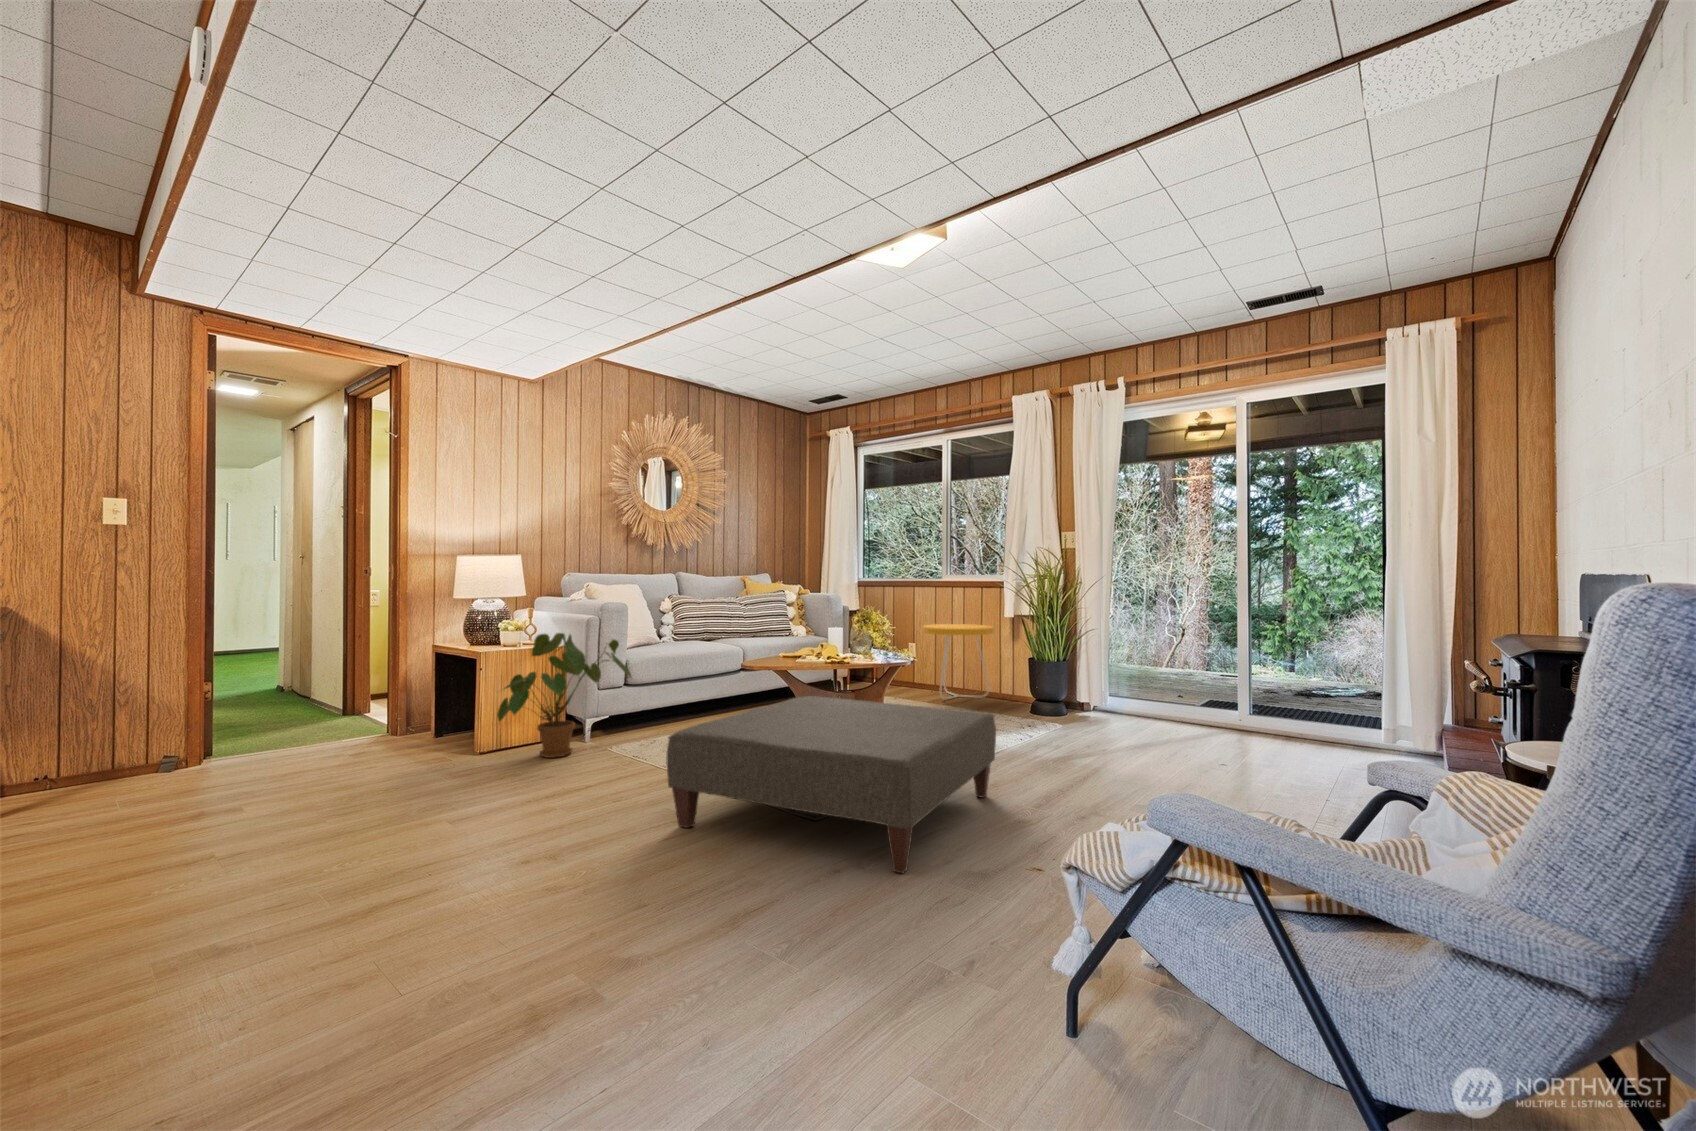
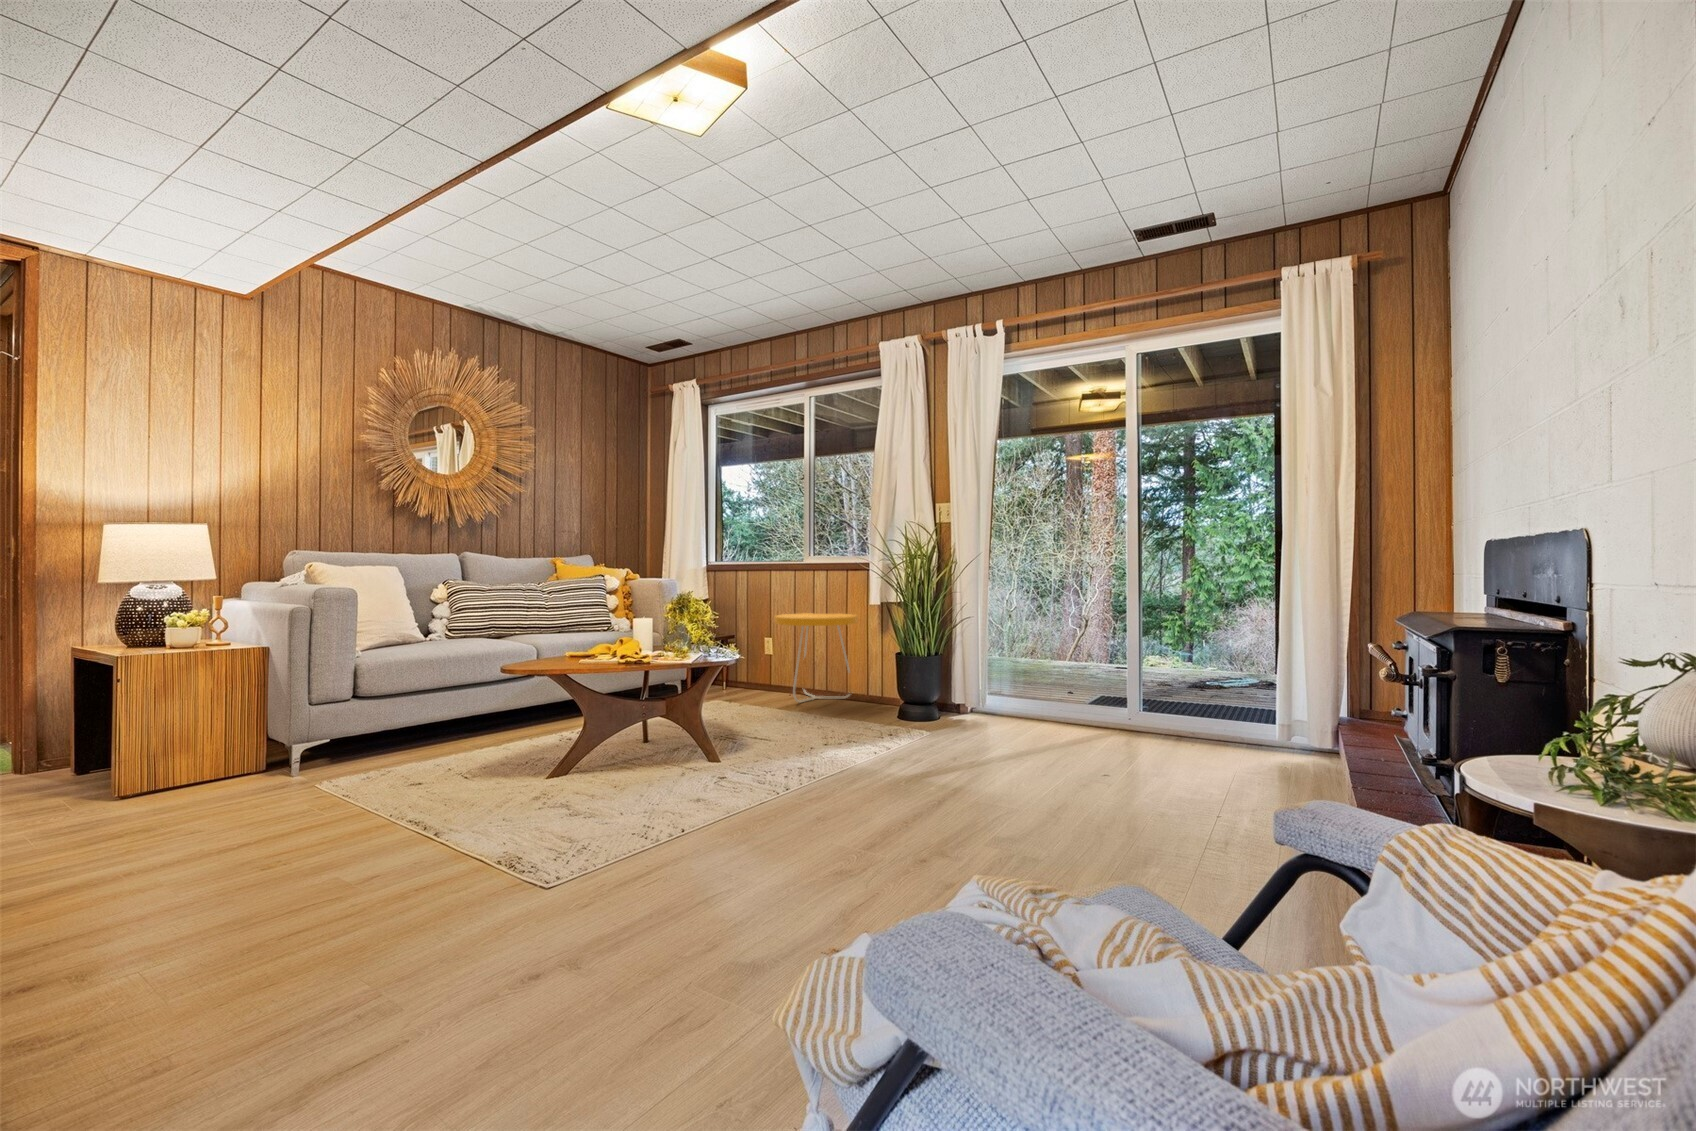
house plant: present [497,633,631,758] -> none [129,629,352,802]
ottoman: present [666,696,996,873] -> none [307,707,815,977]

